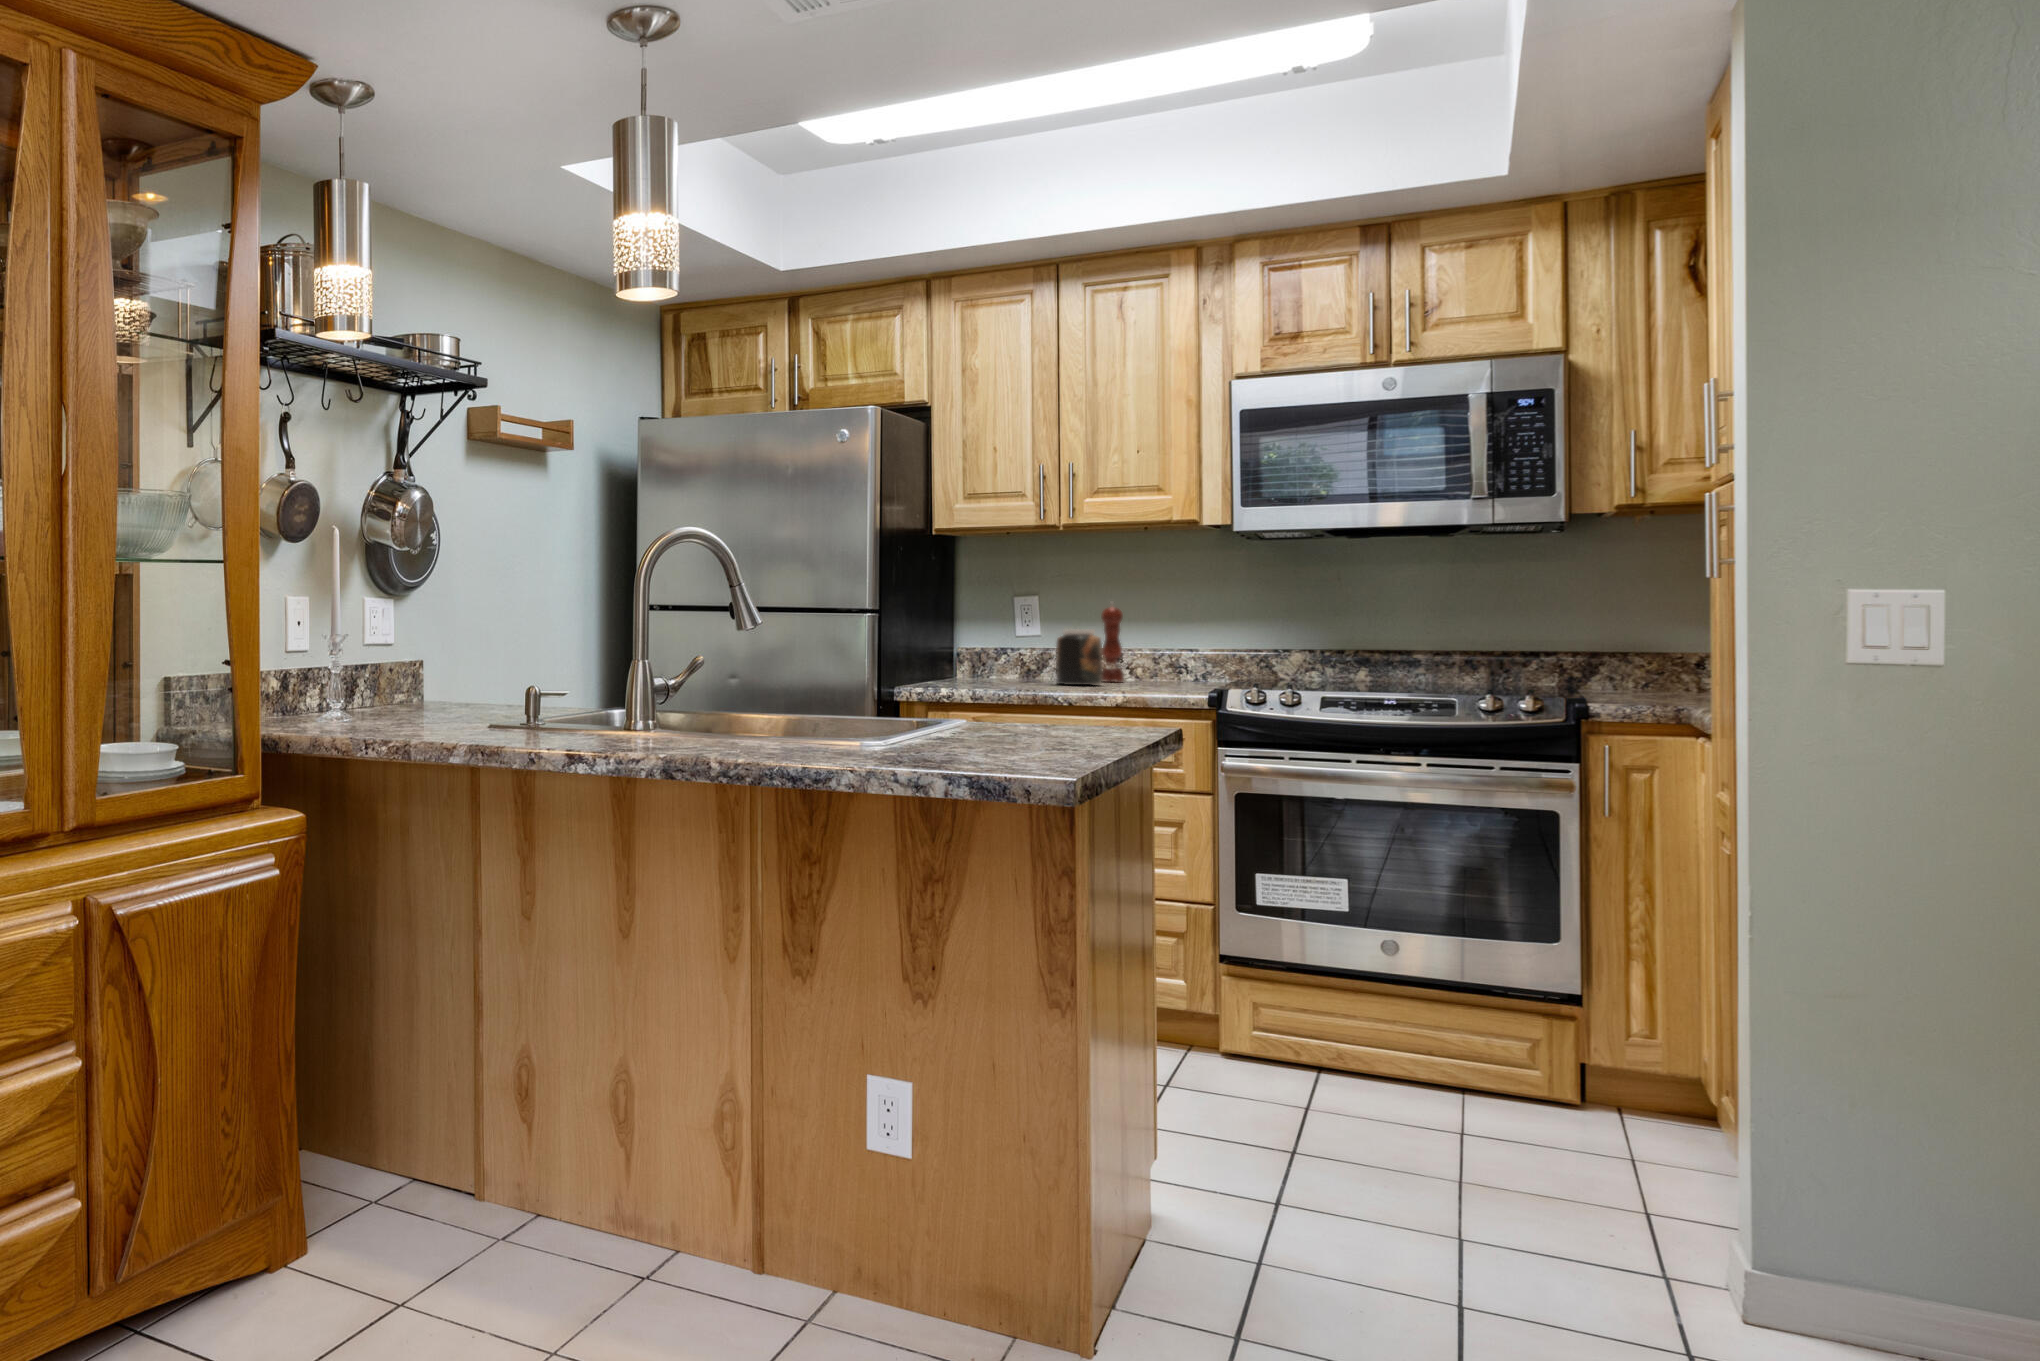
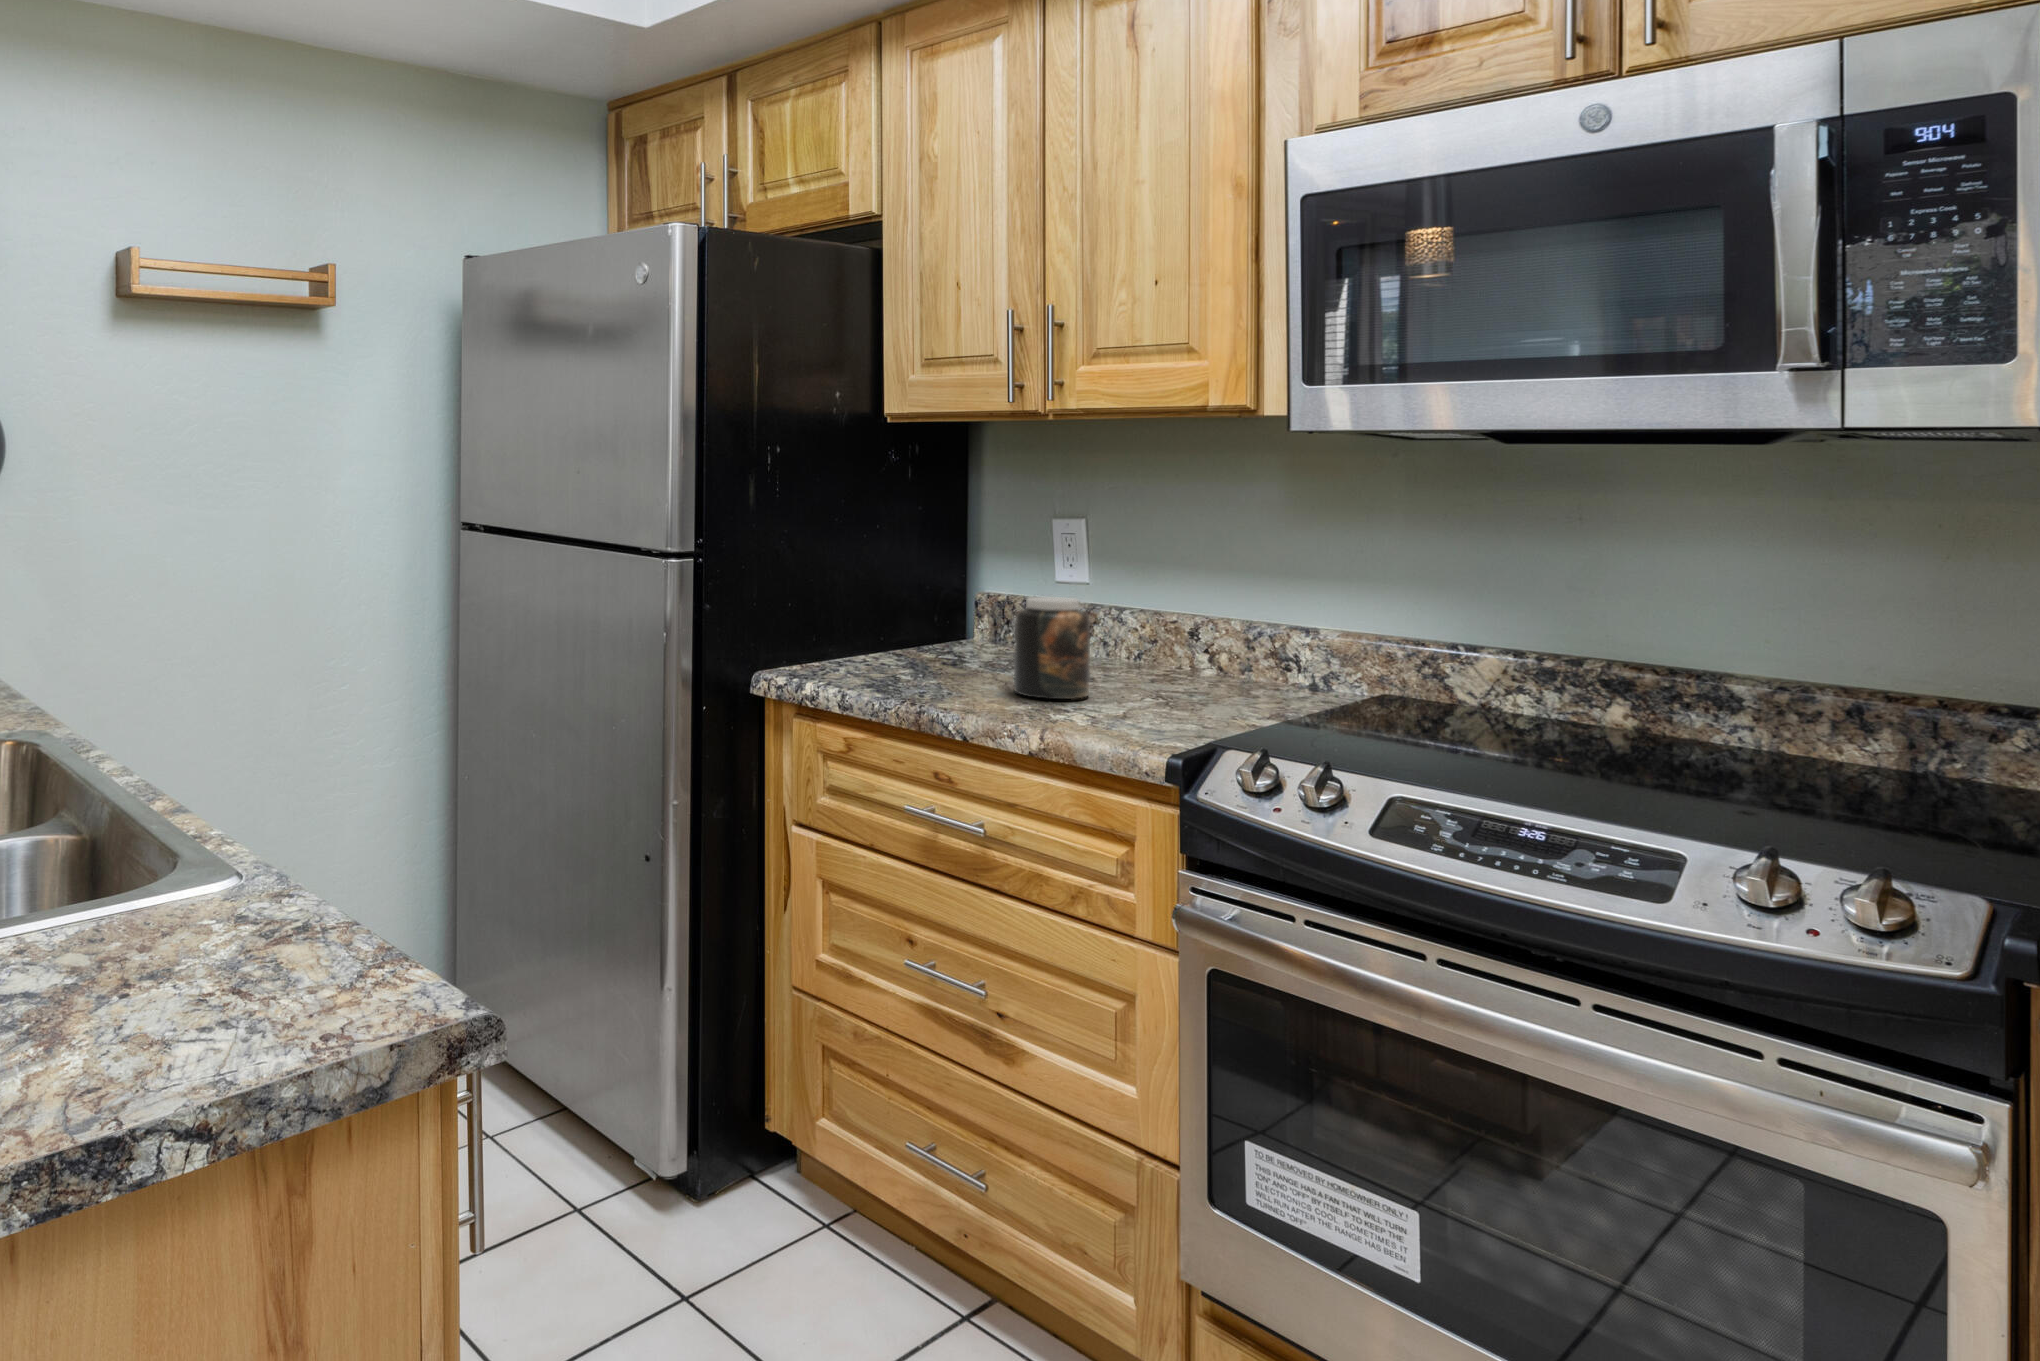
pepper mill: present [1101,603,1124,682] -> none [1150,542,1189,680]

